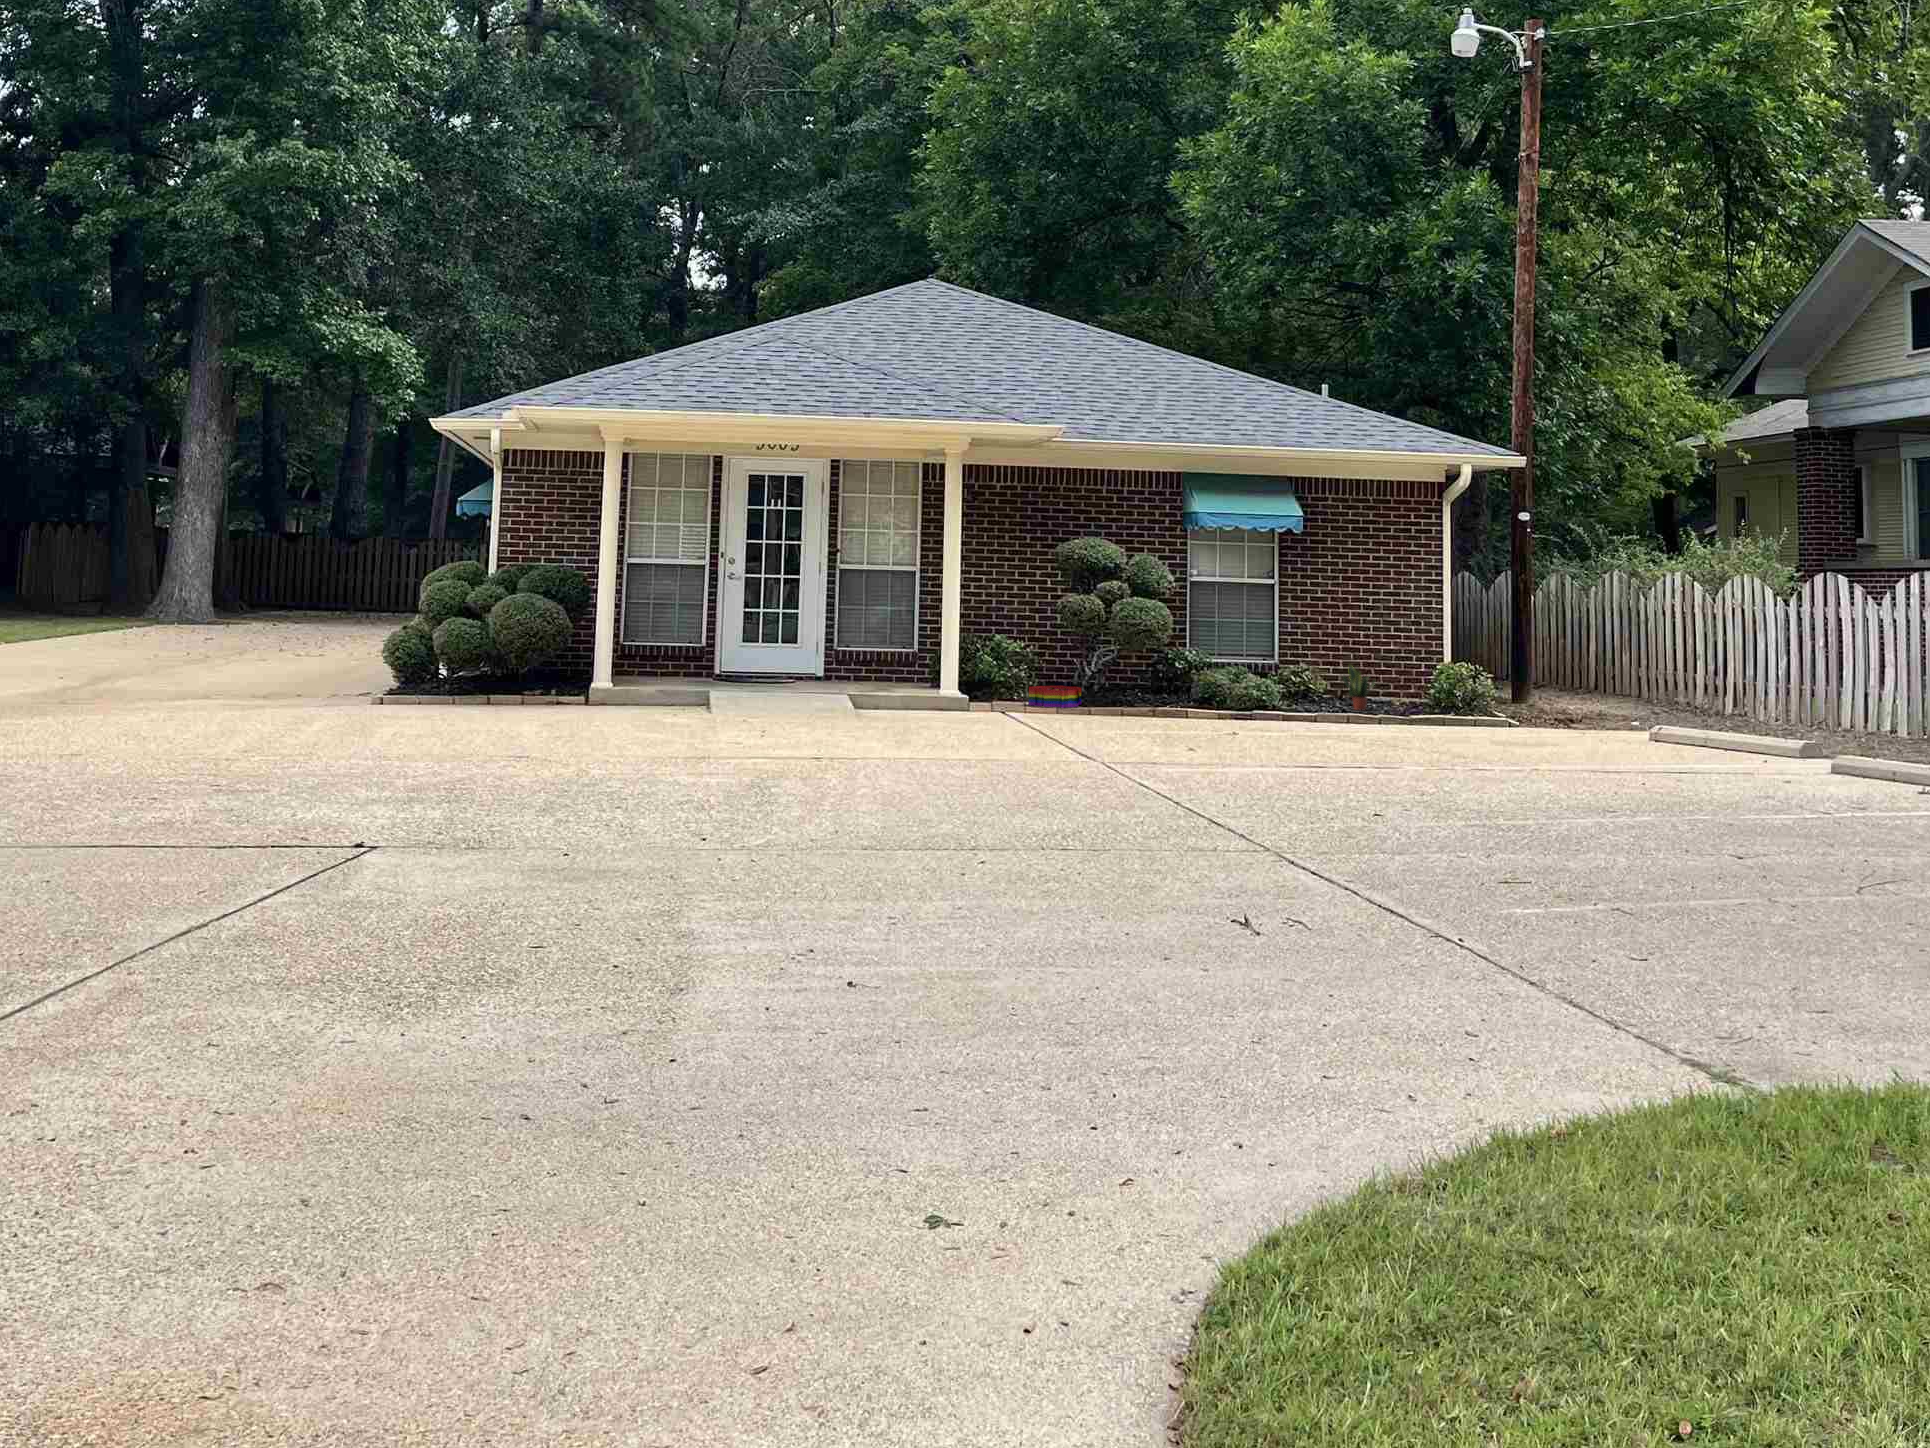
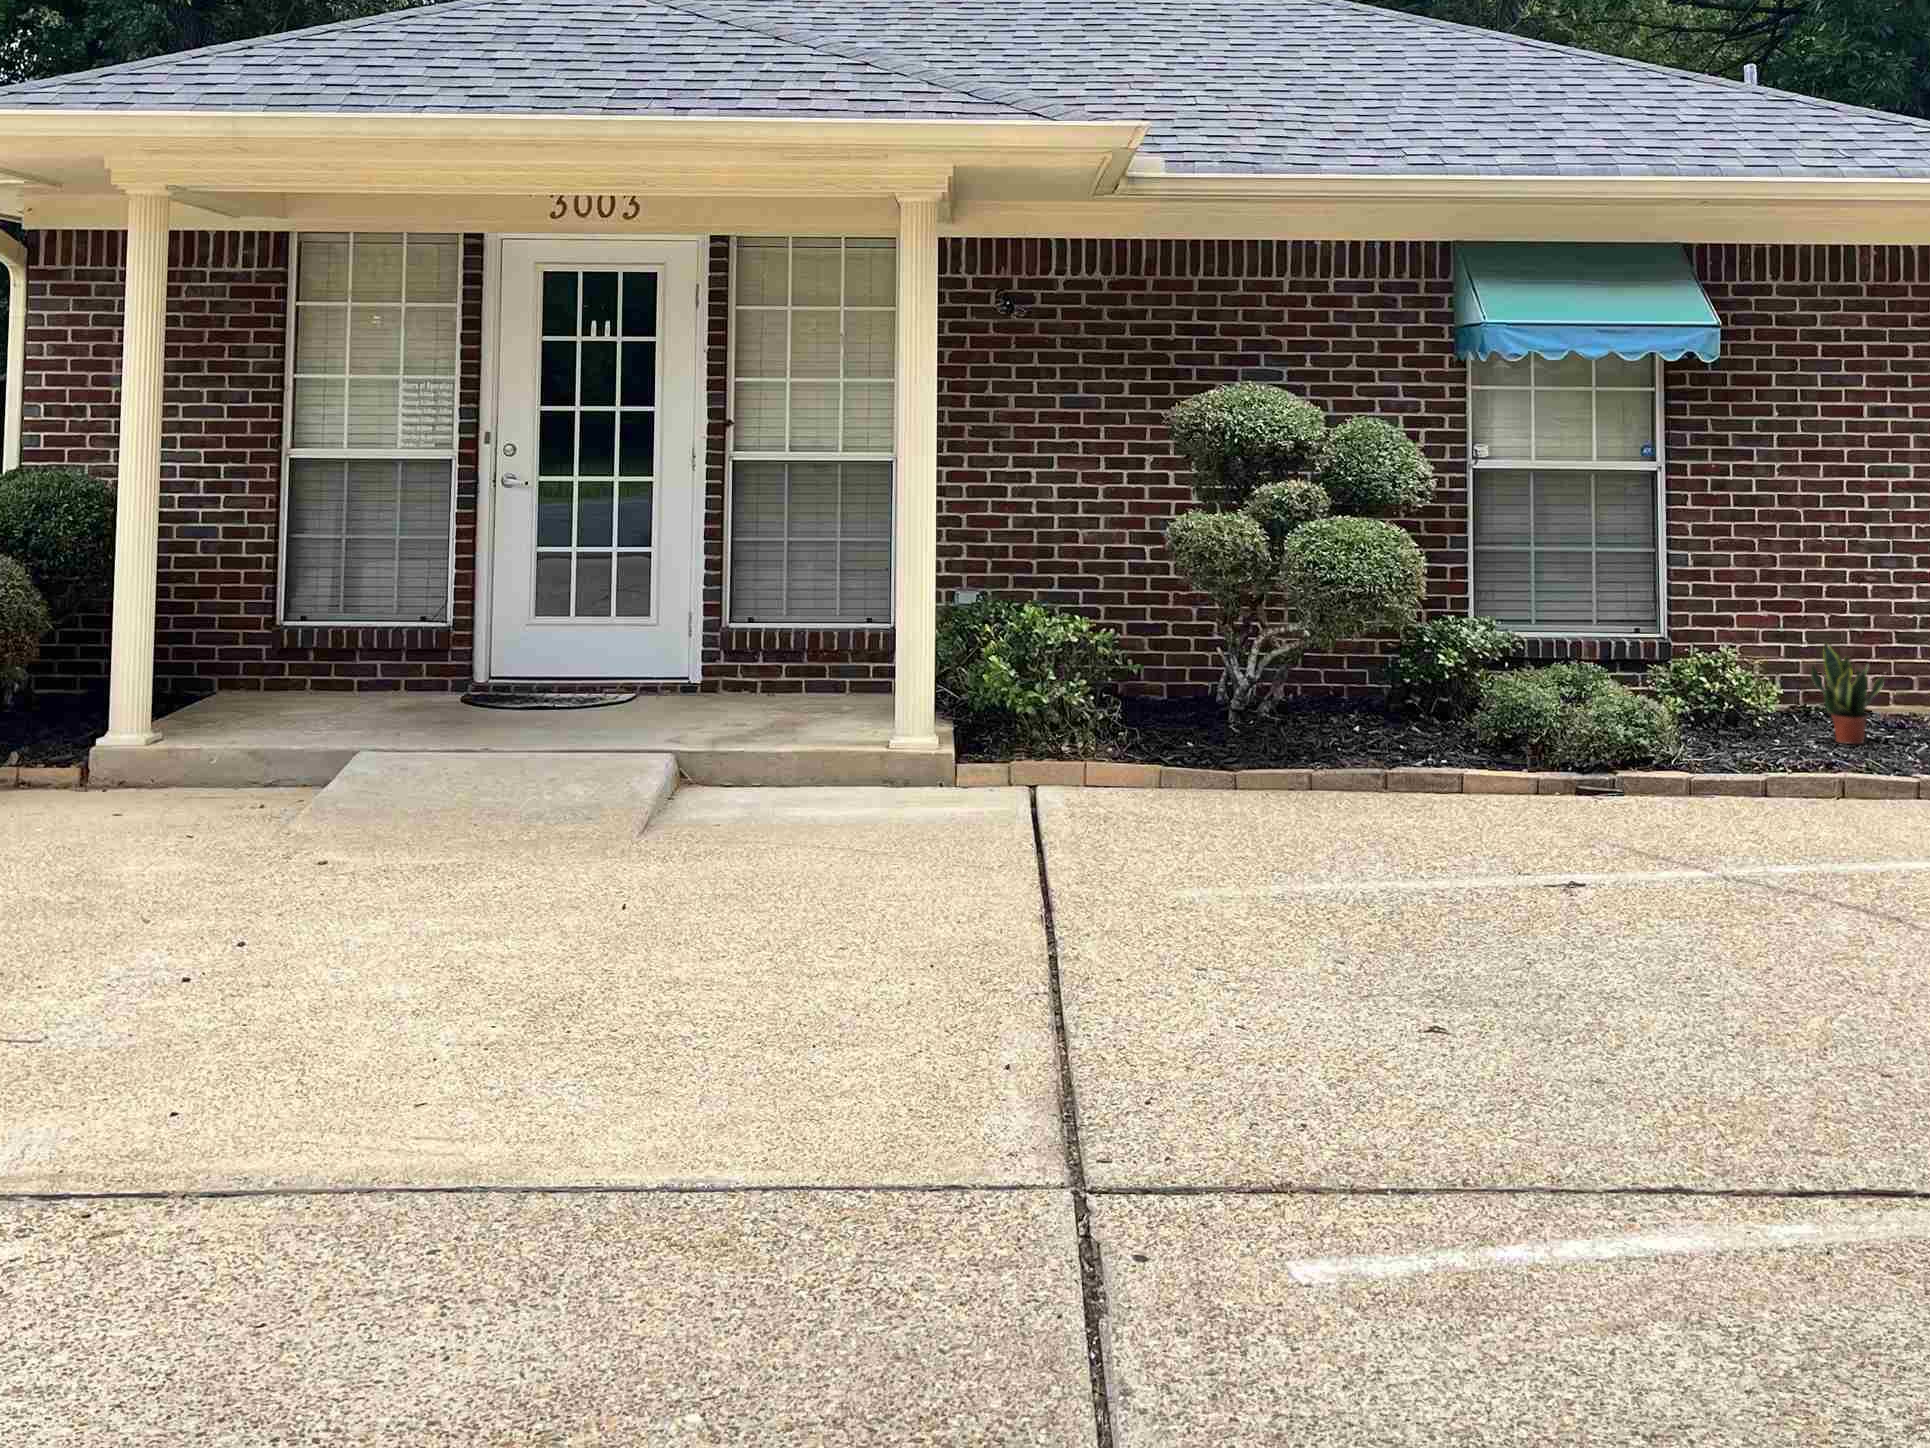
storage bin: present [1029,686,1081,708] -> none [1124,696,1238,753]

